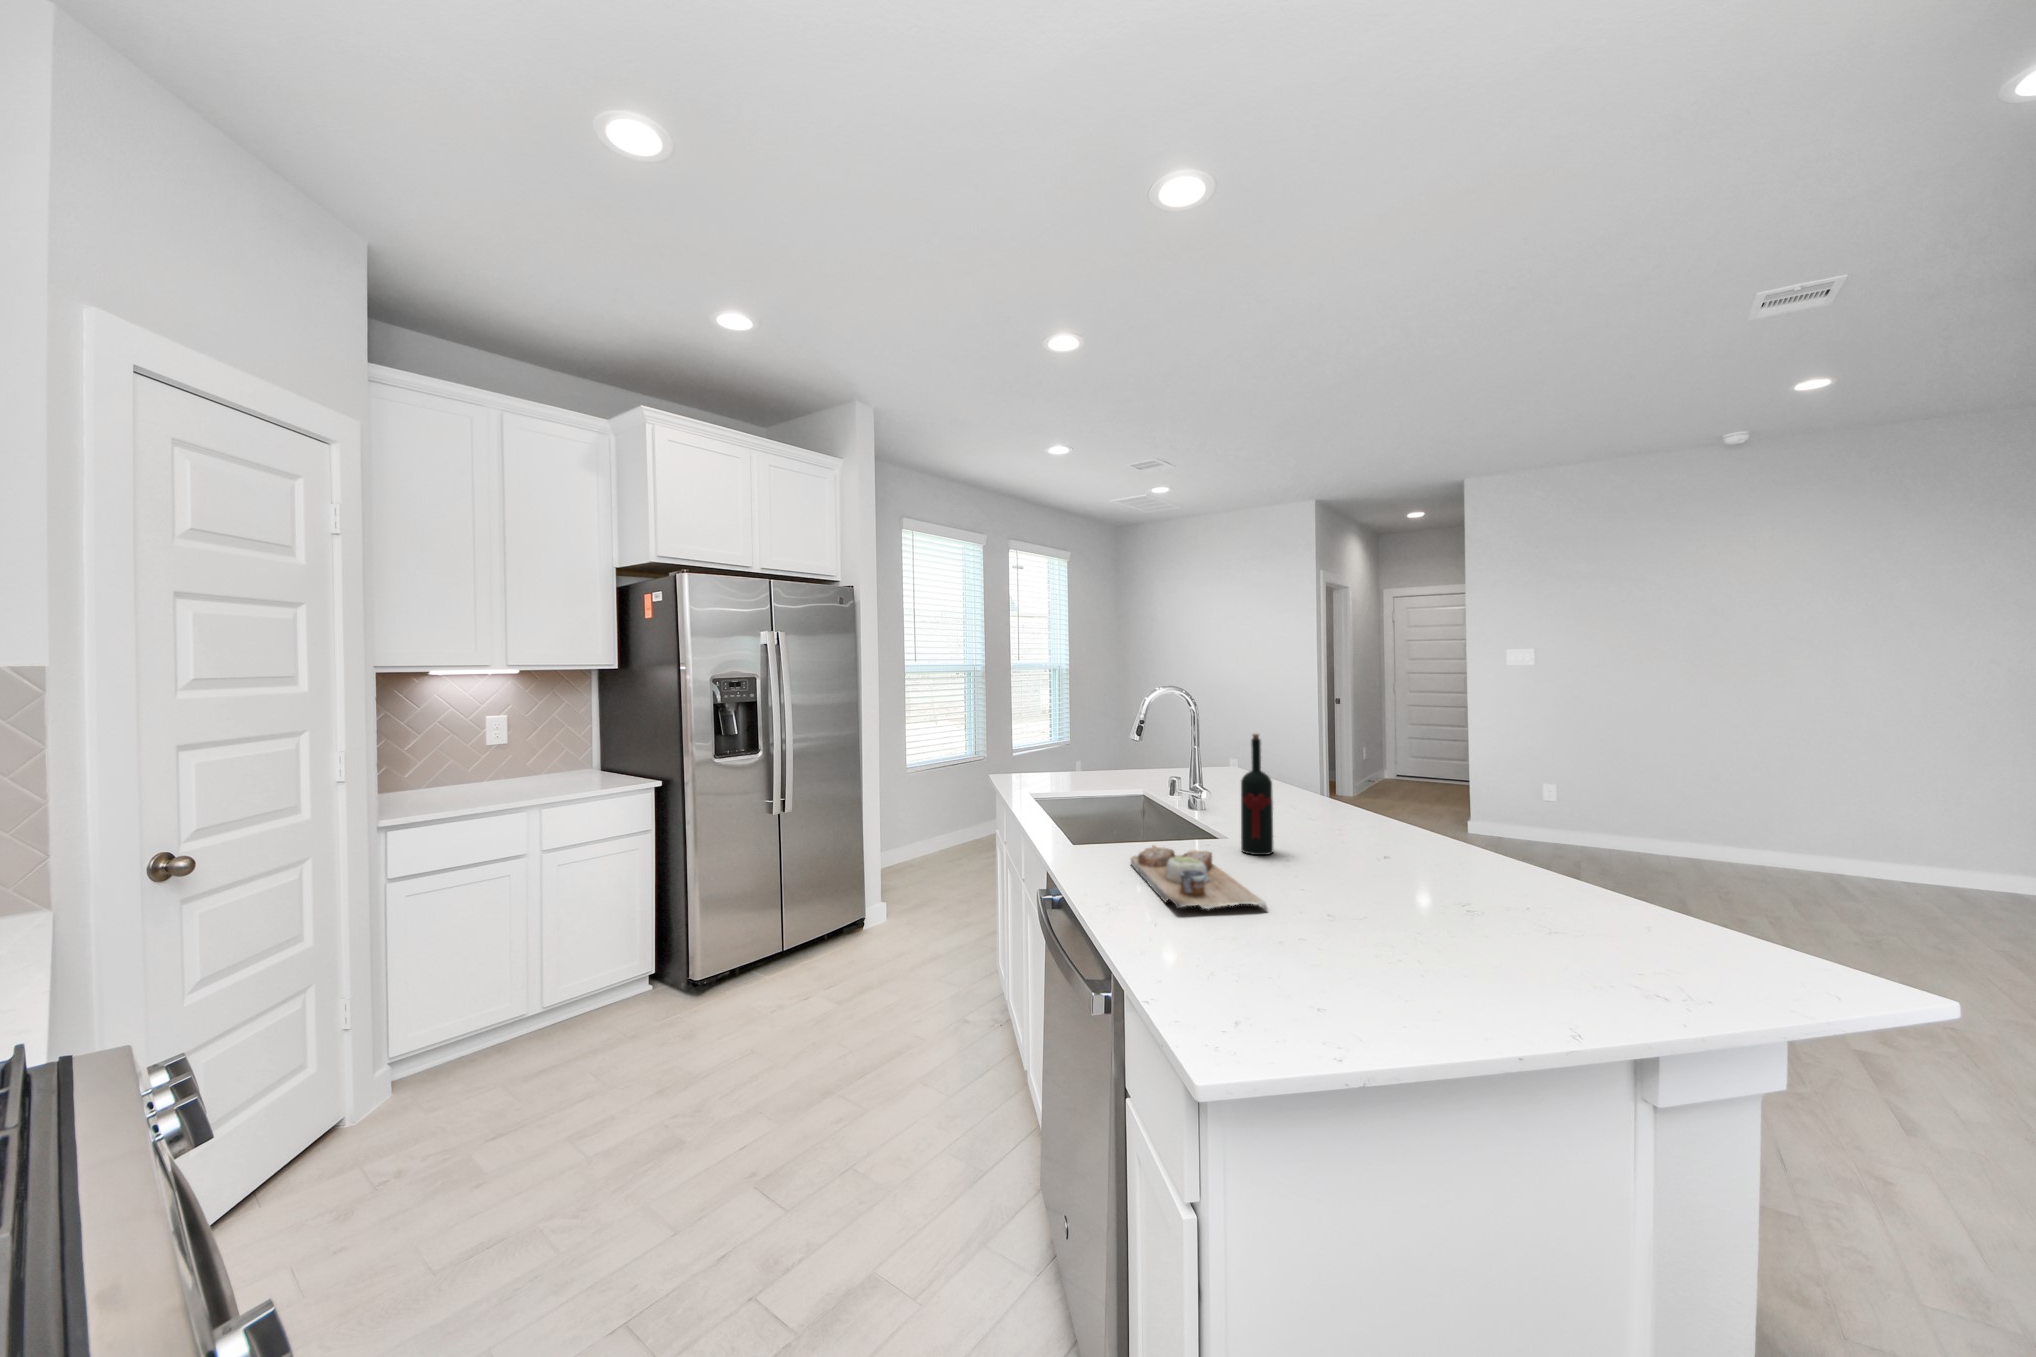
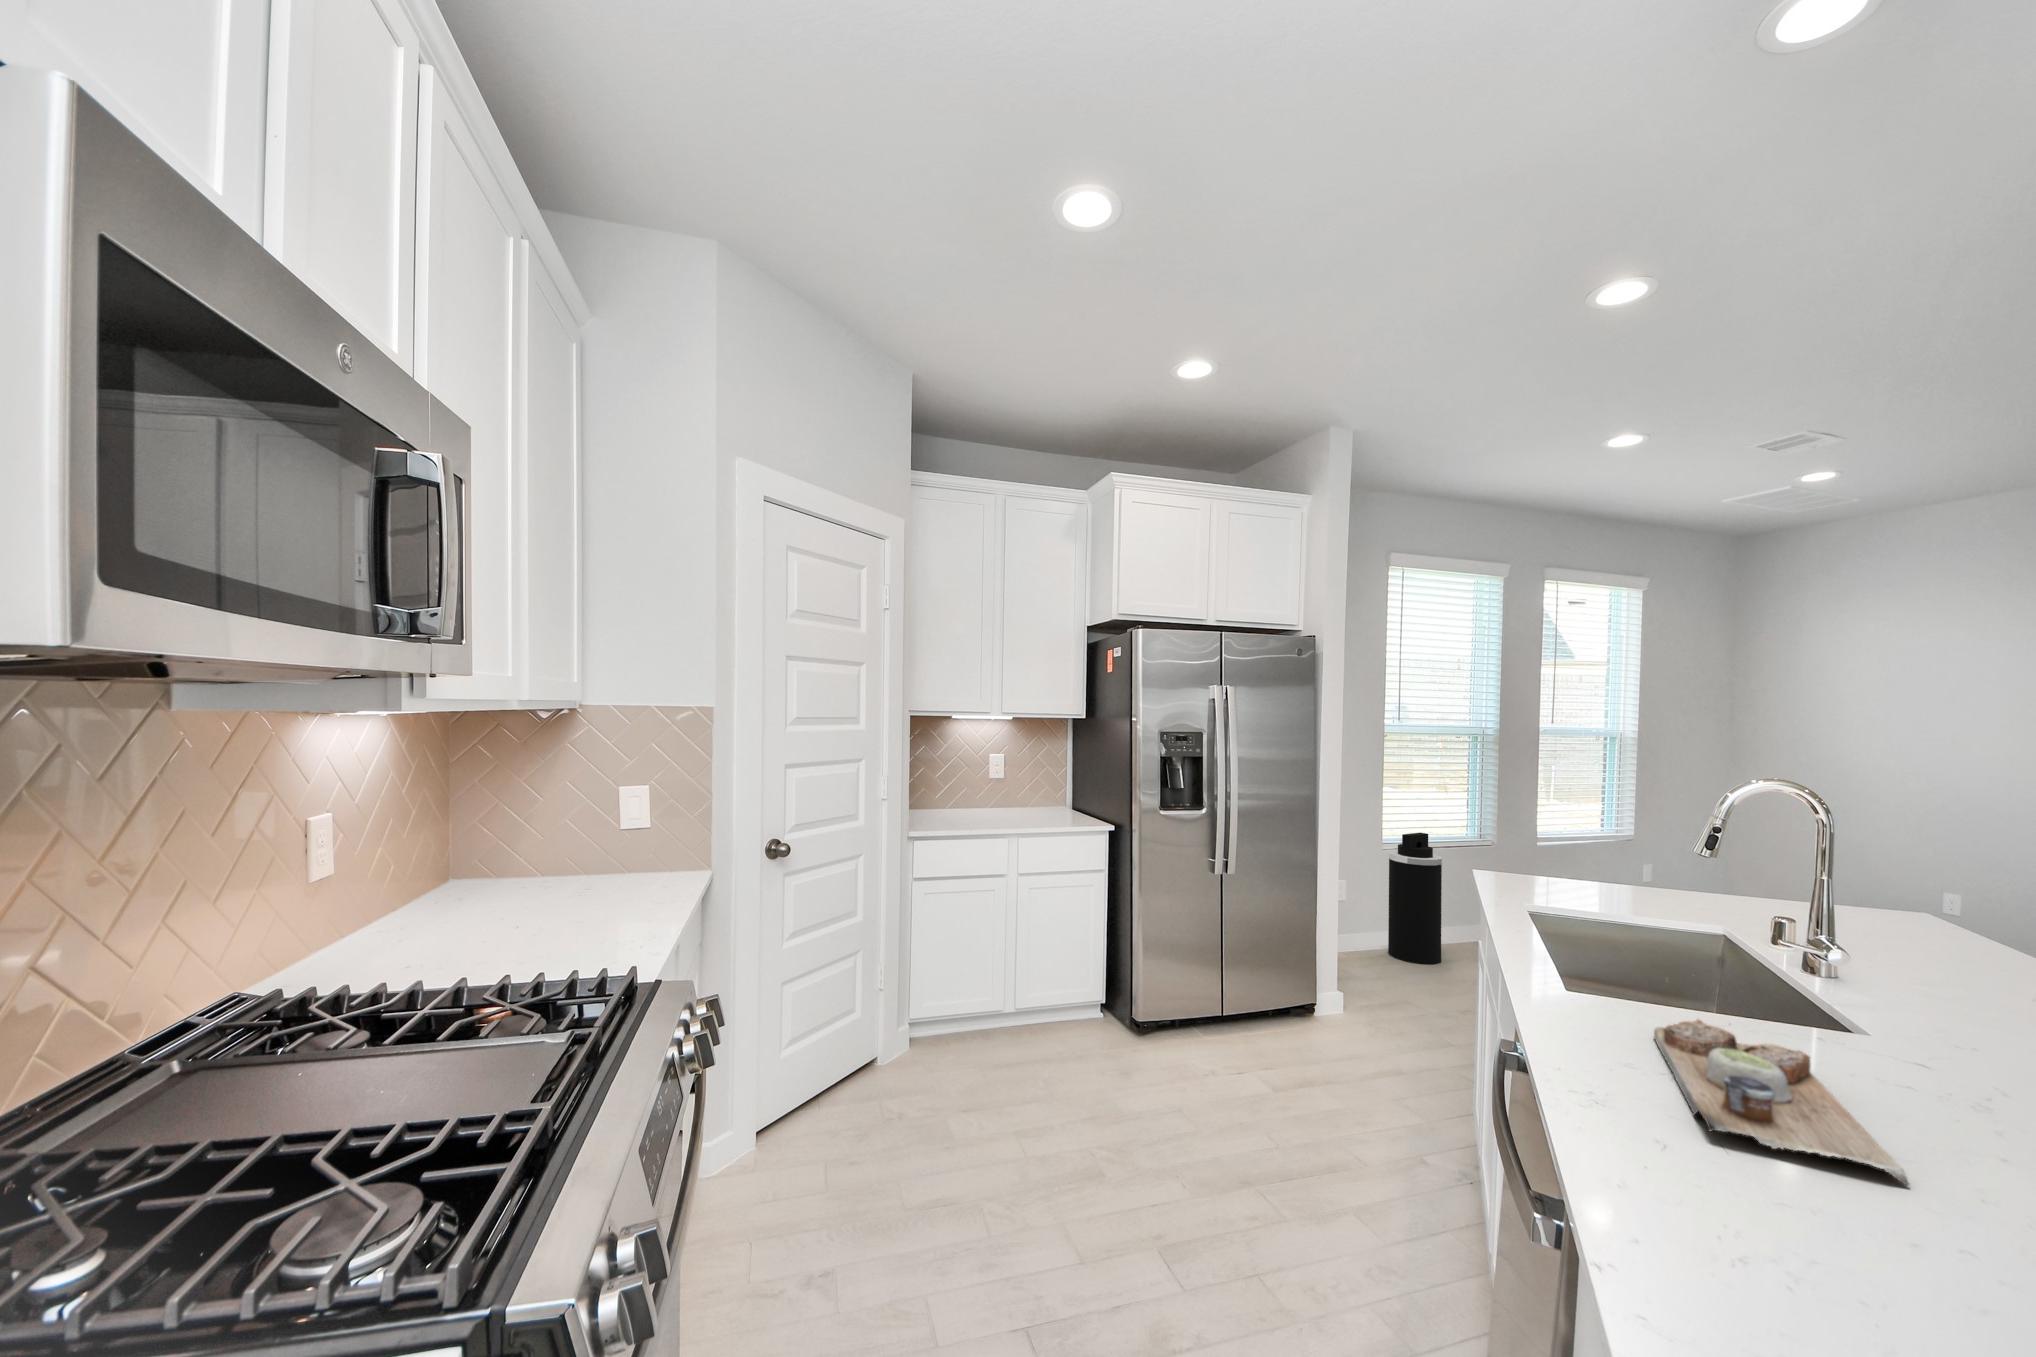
wine bottle: present [1241,734,1274,855] -> none [1888,880,1965,1086]
trash can: none [910,758,951,868] -> present [1388,833,1442,964]

